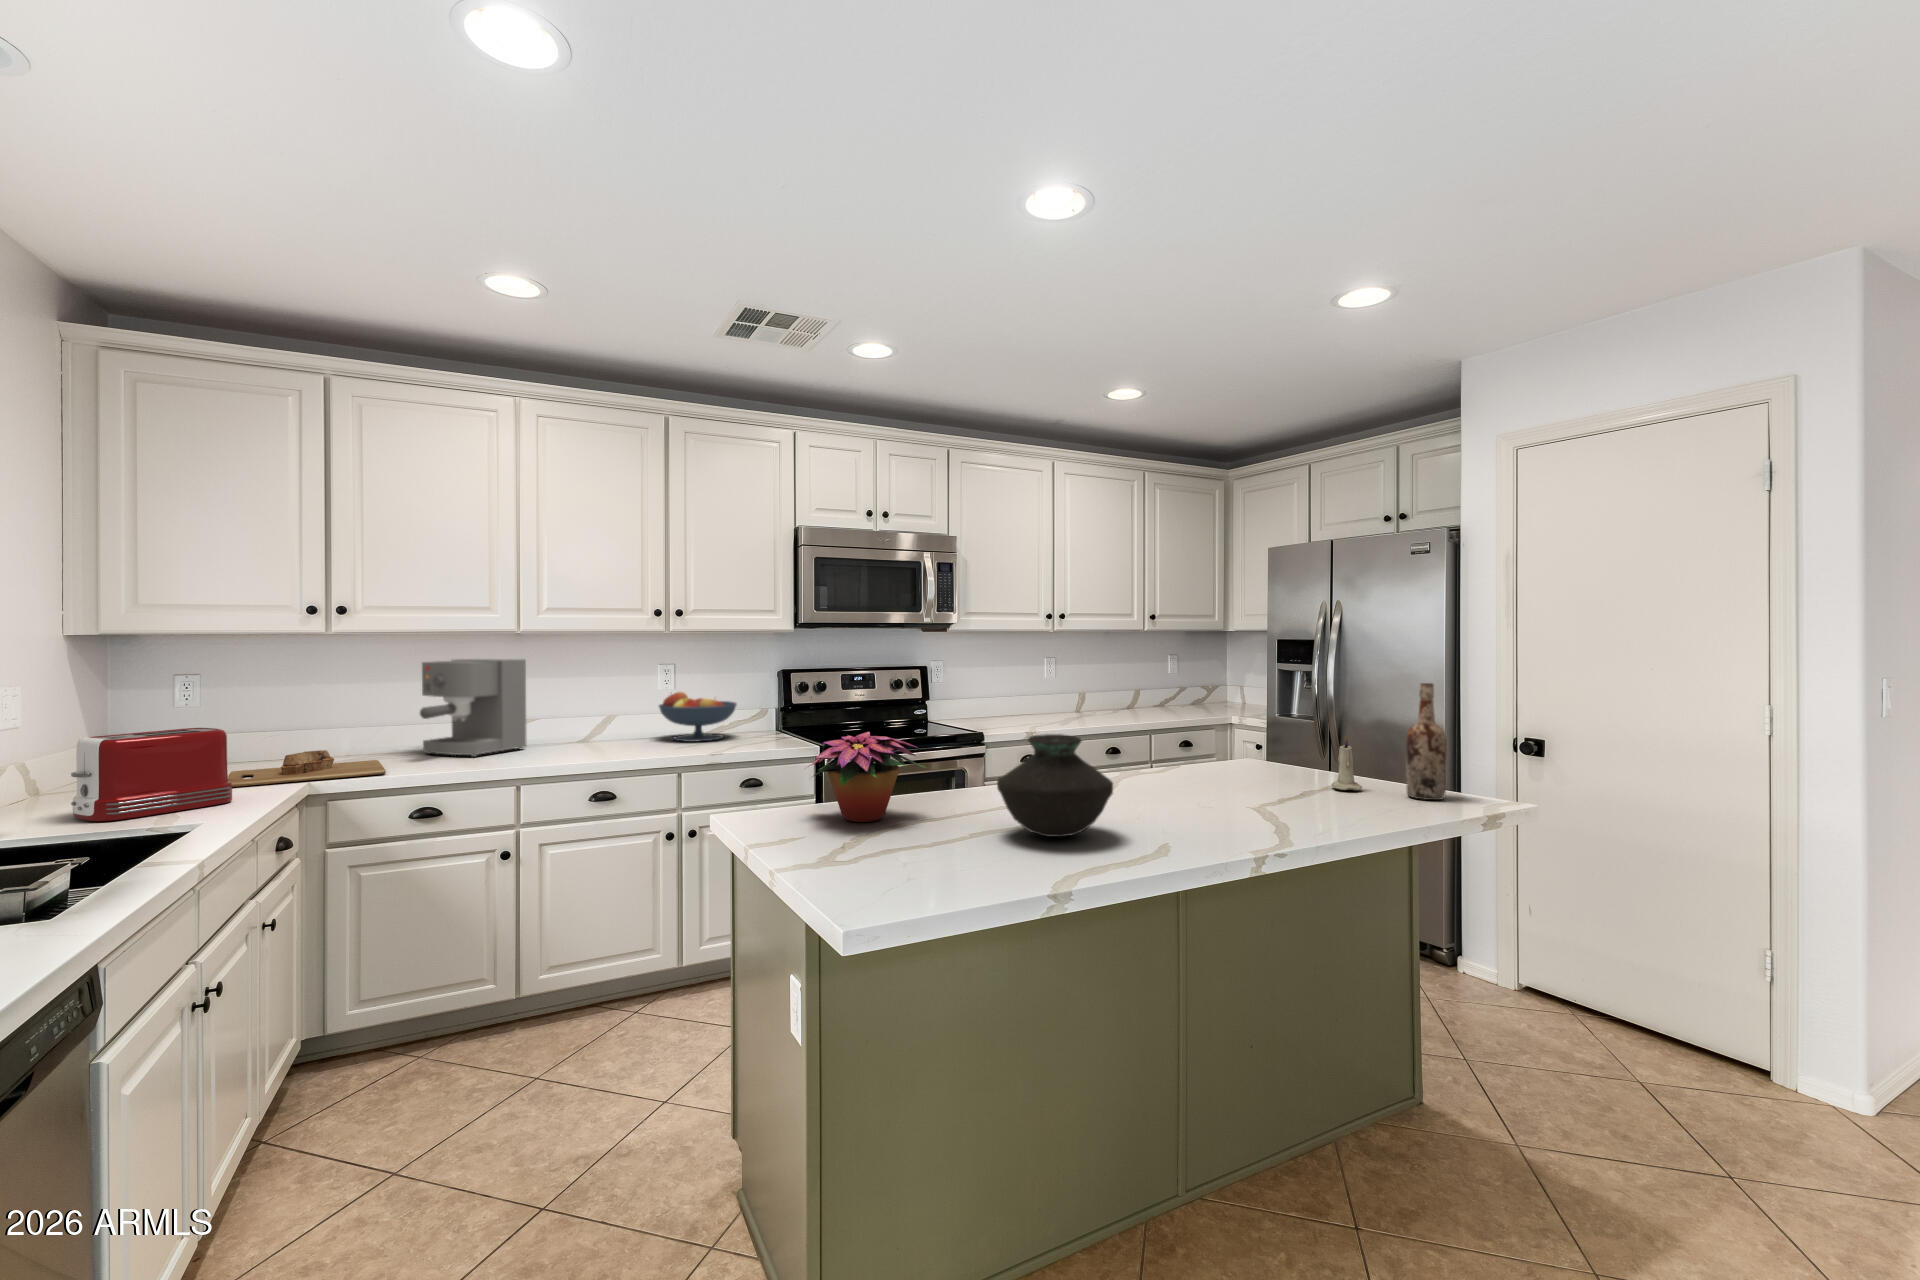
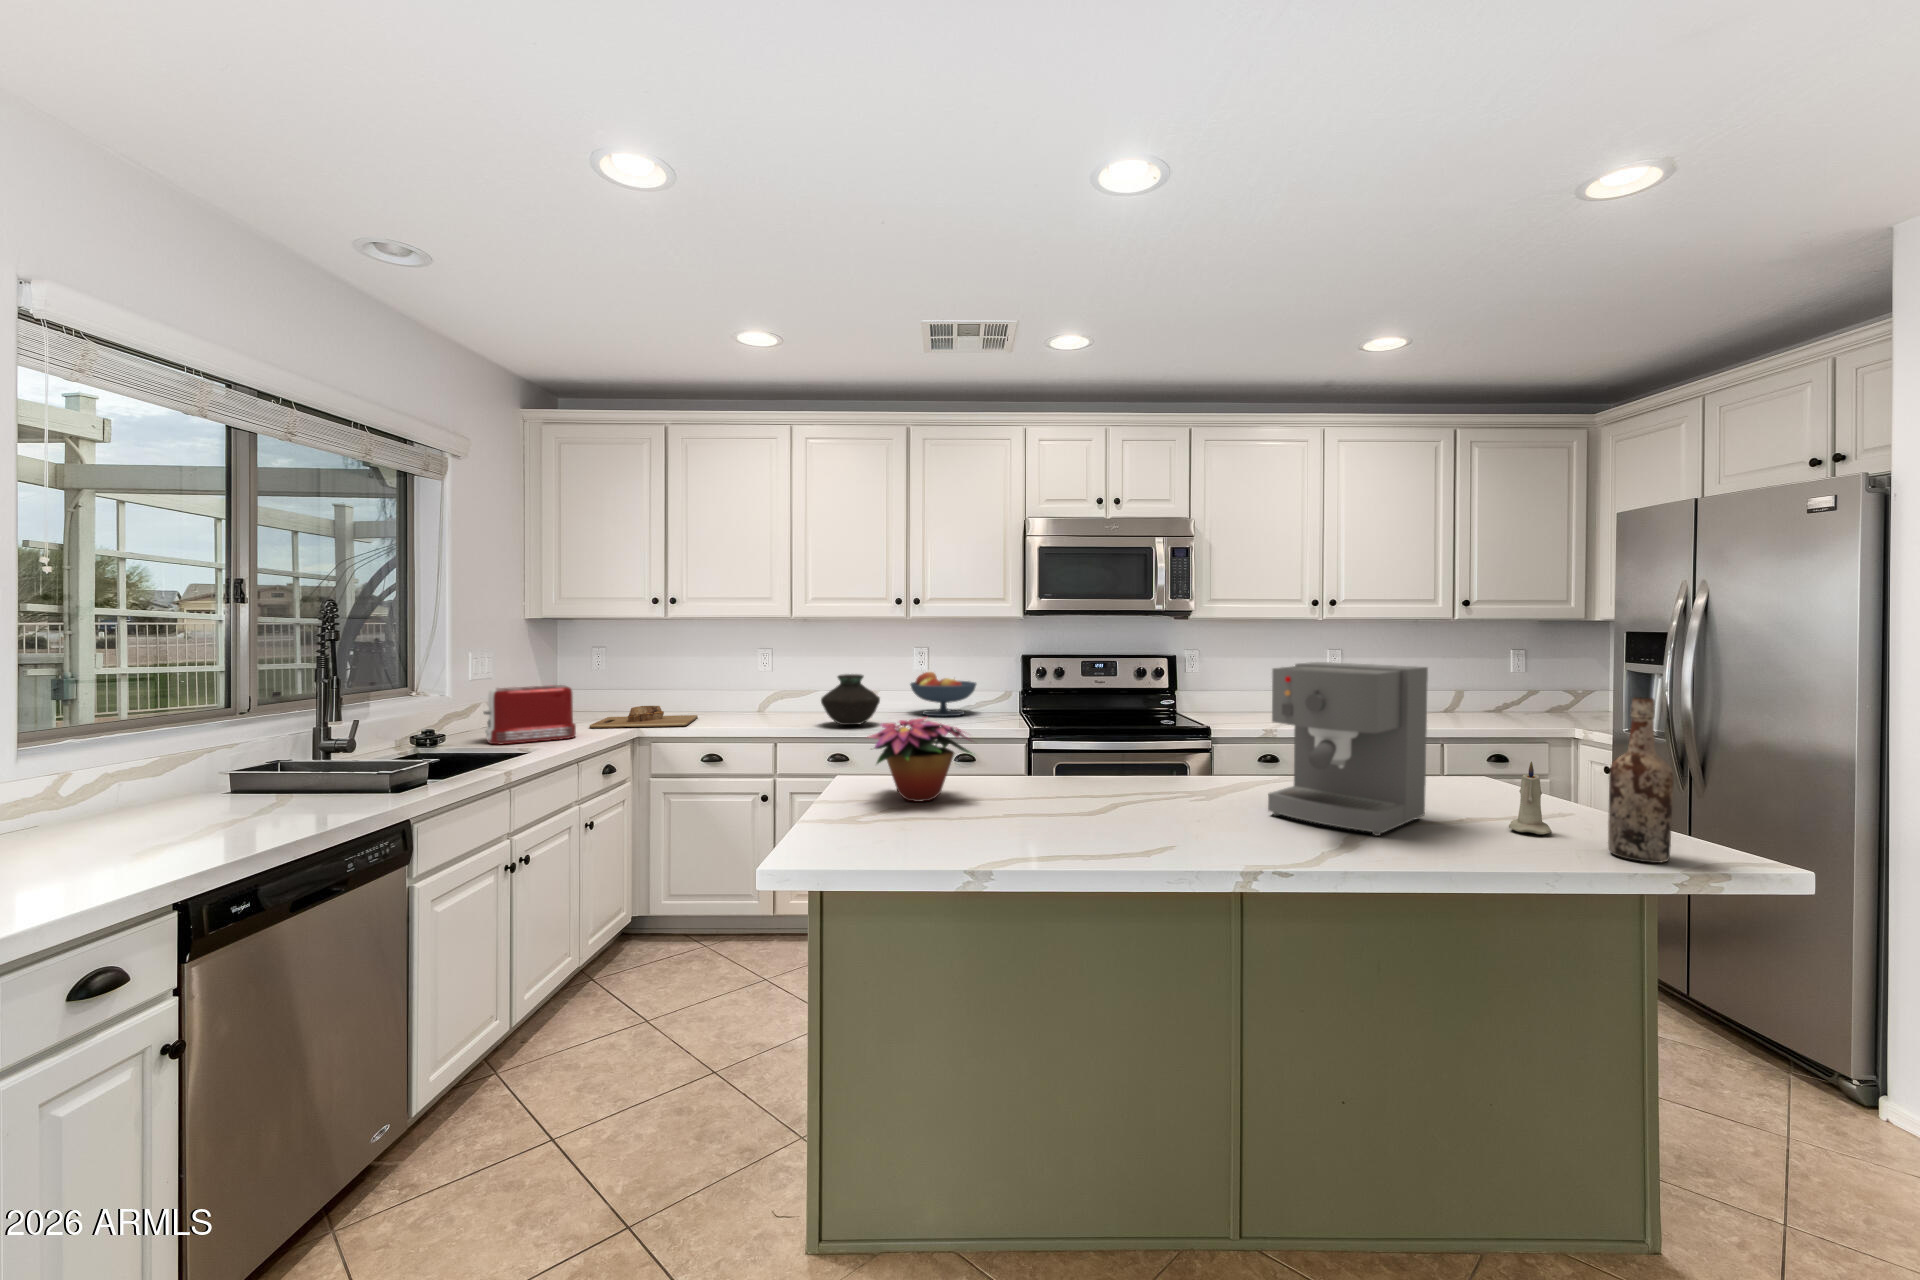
coffee maker: present [420,659,527,757] -> present [1268,662,1428,836]
vase: present [997,734,1113,837] -> present [821,674,880,725]

